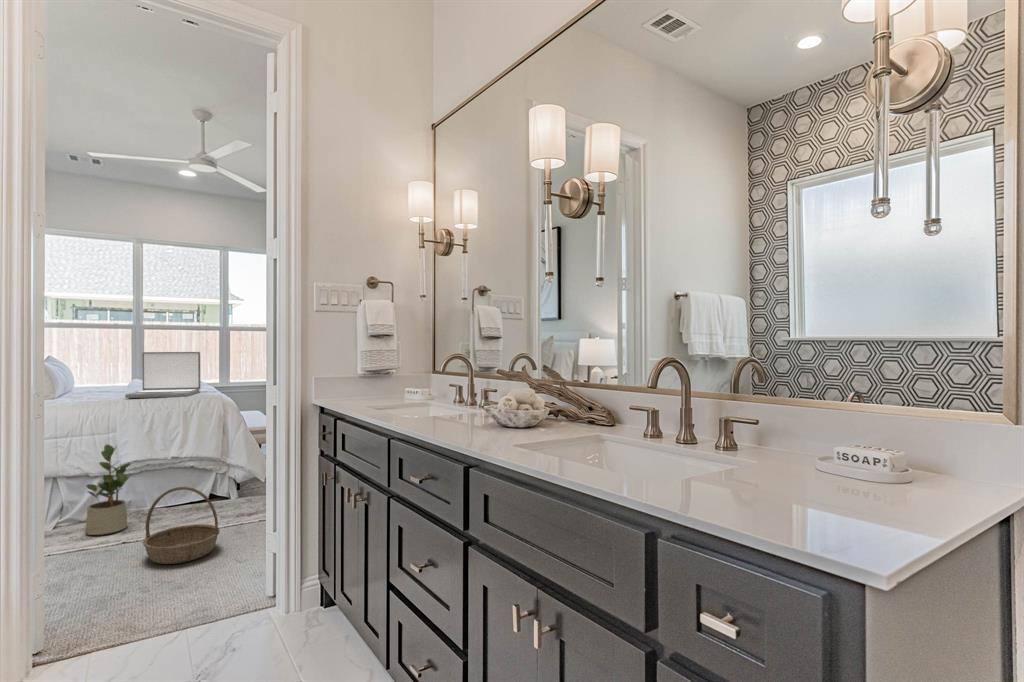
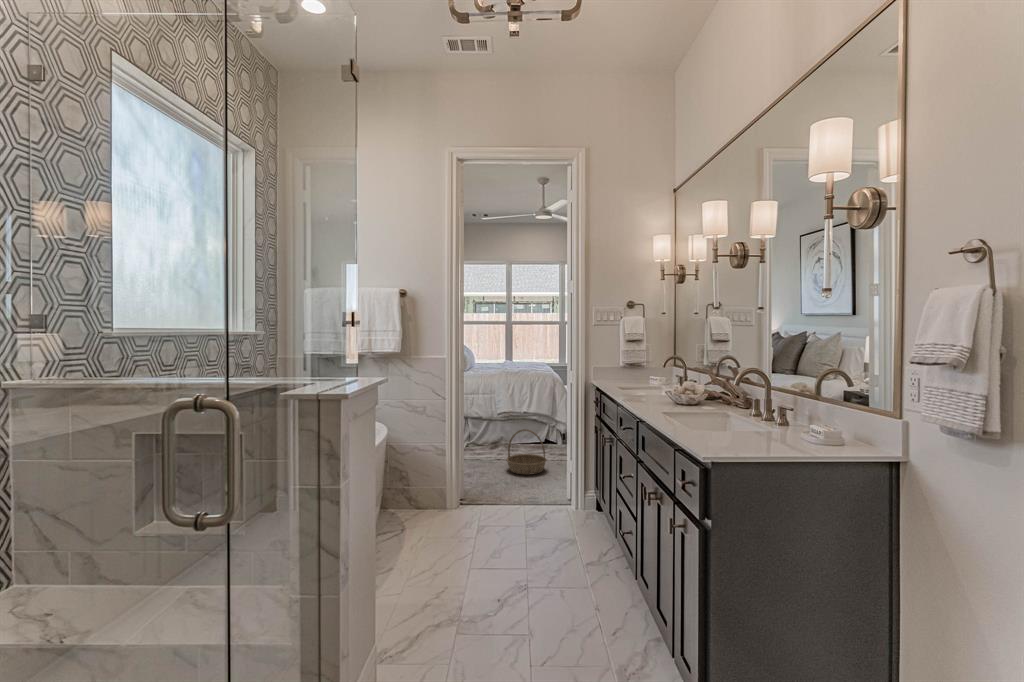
laptop: present [125,352,200,398] -> none [500,343,541,374]
potted plant: present [85,445,130,535] -> none [480,400,502,453]

